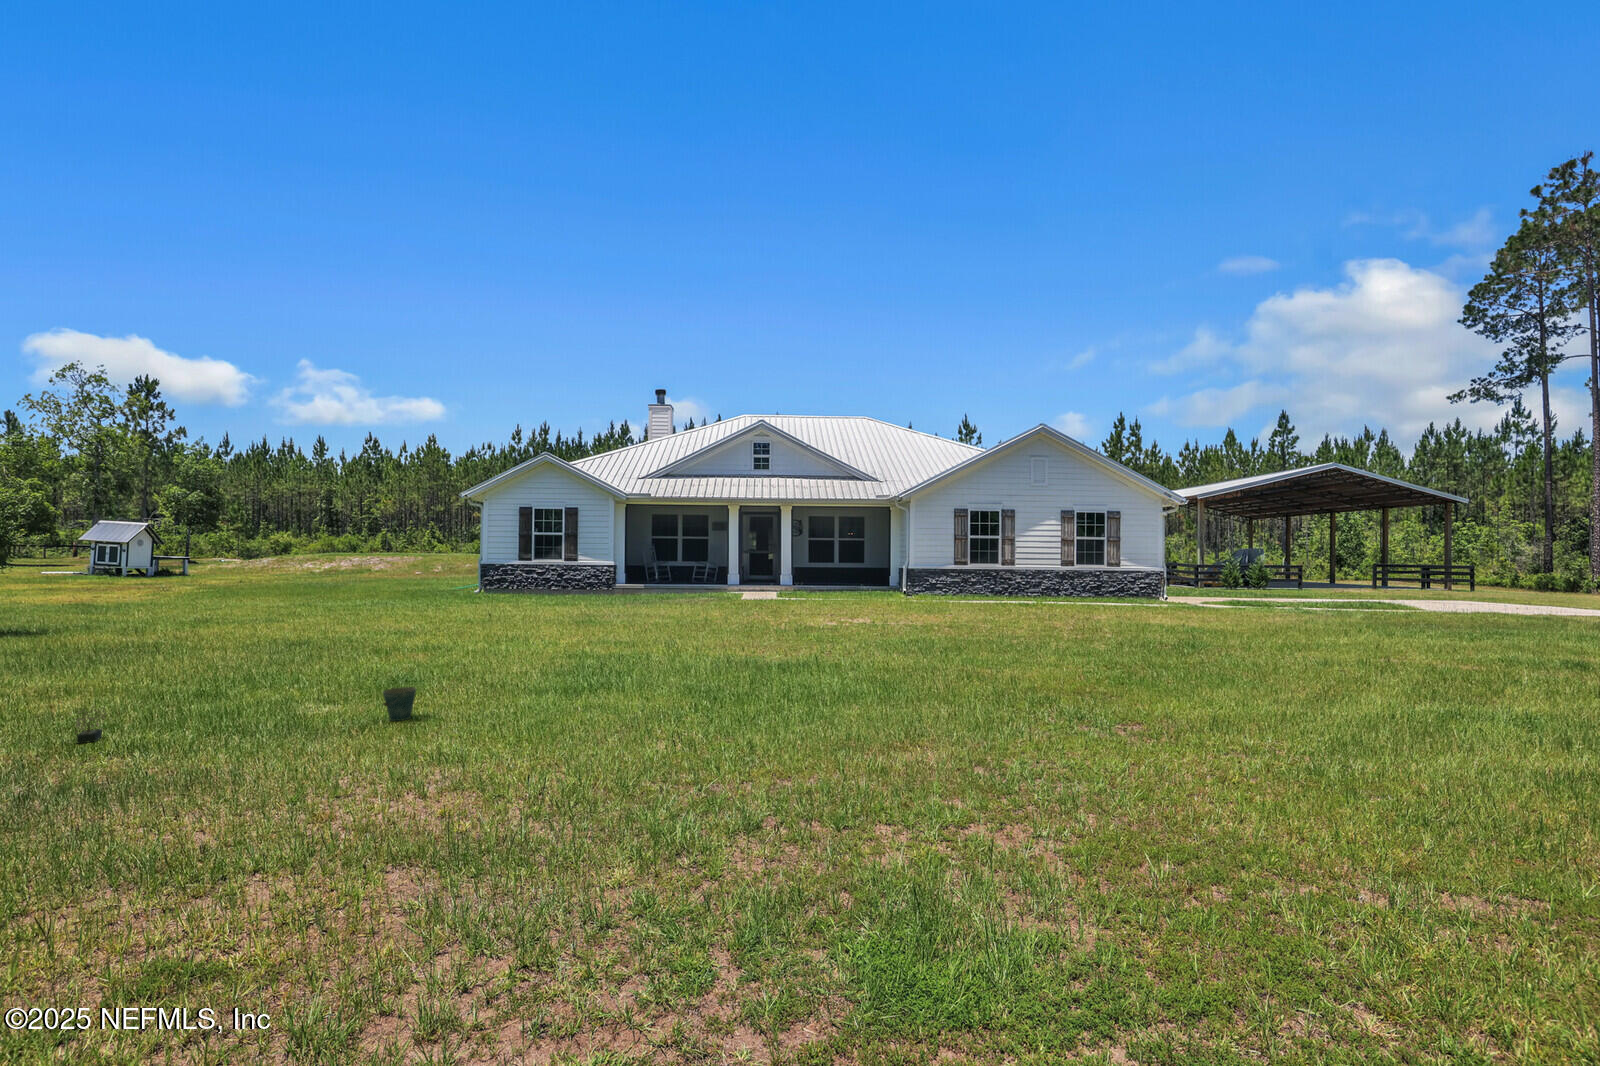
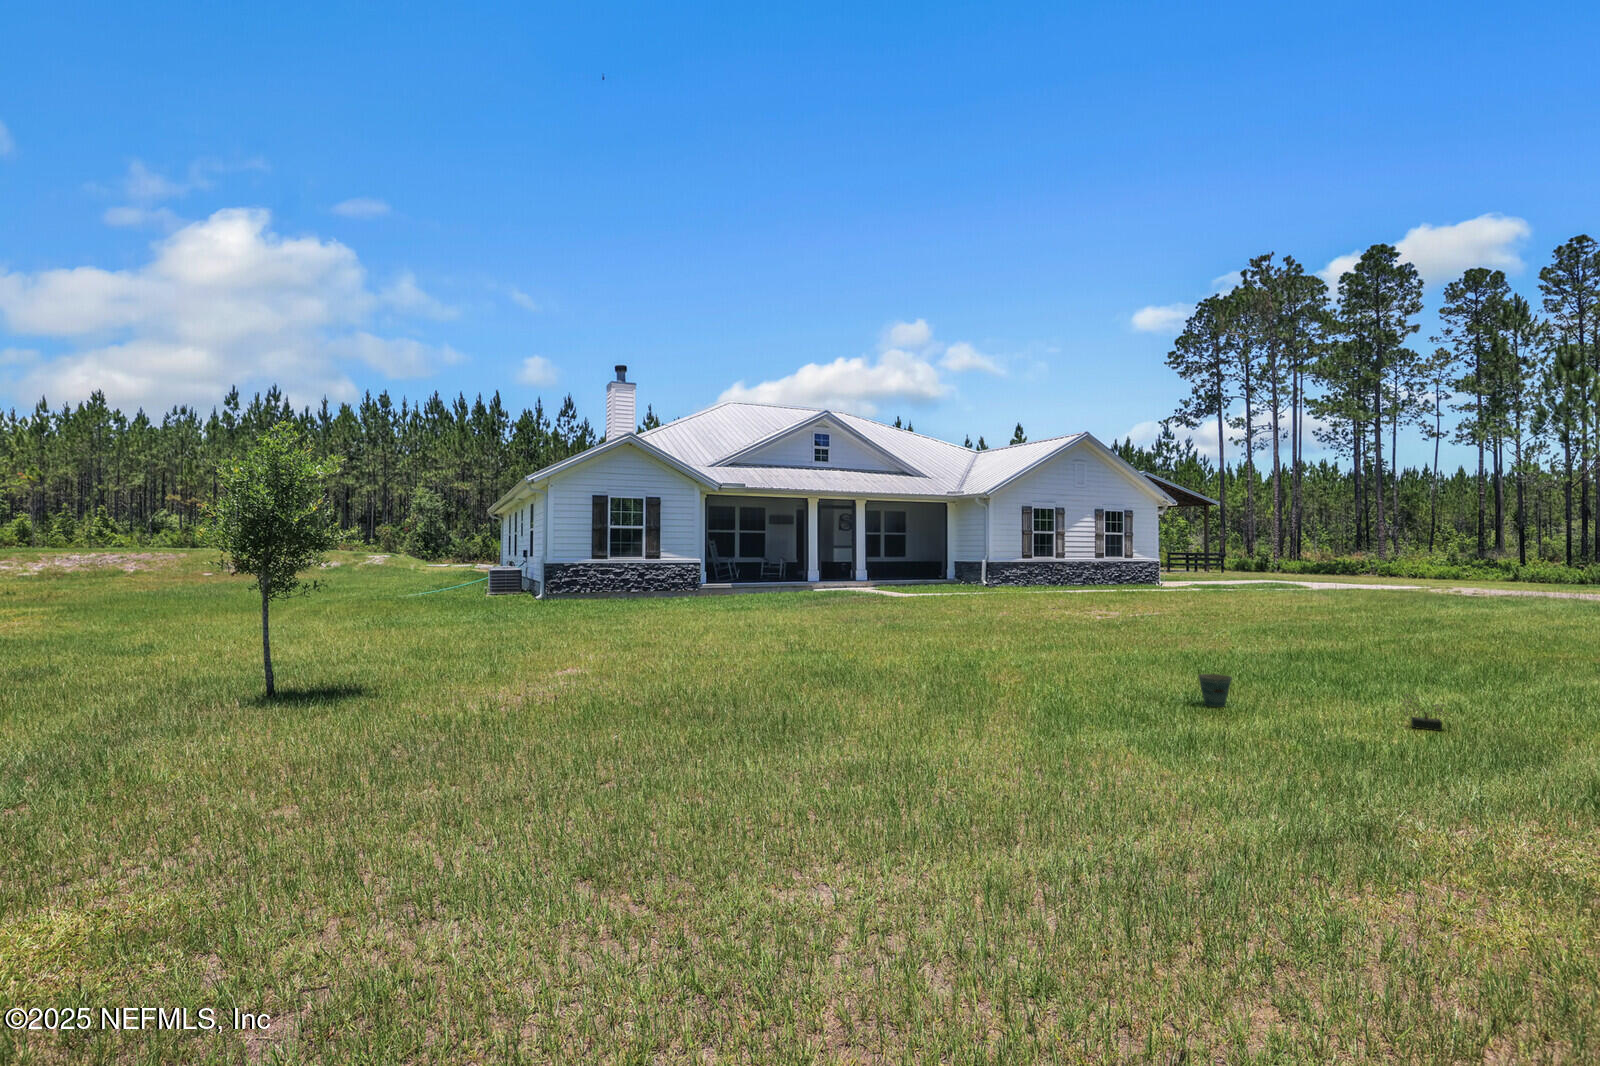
bucket: present [383,687,417,721] -> present [1198,674,1232,707]

